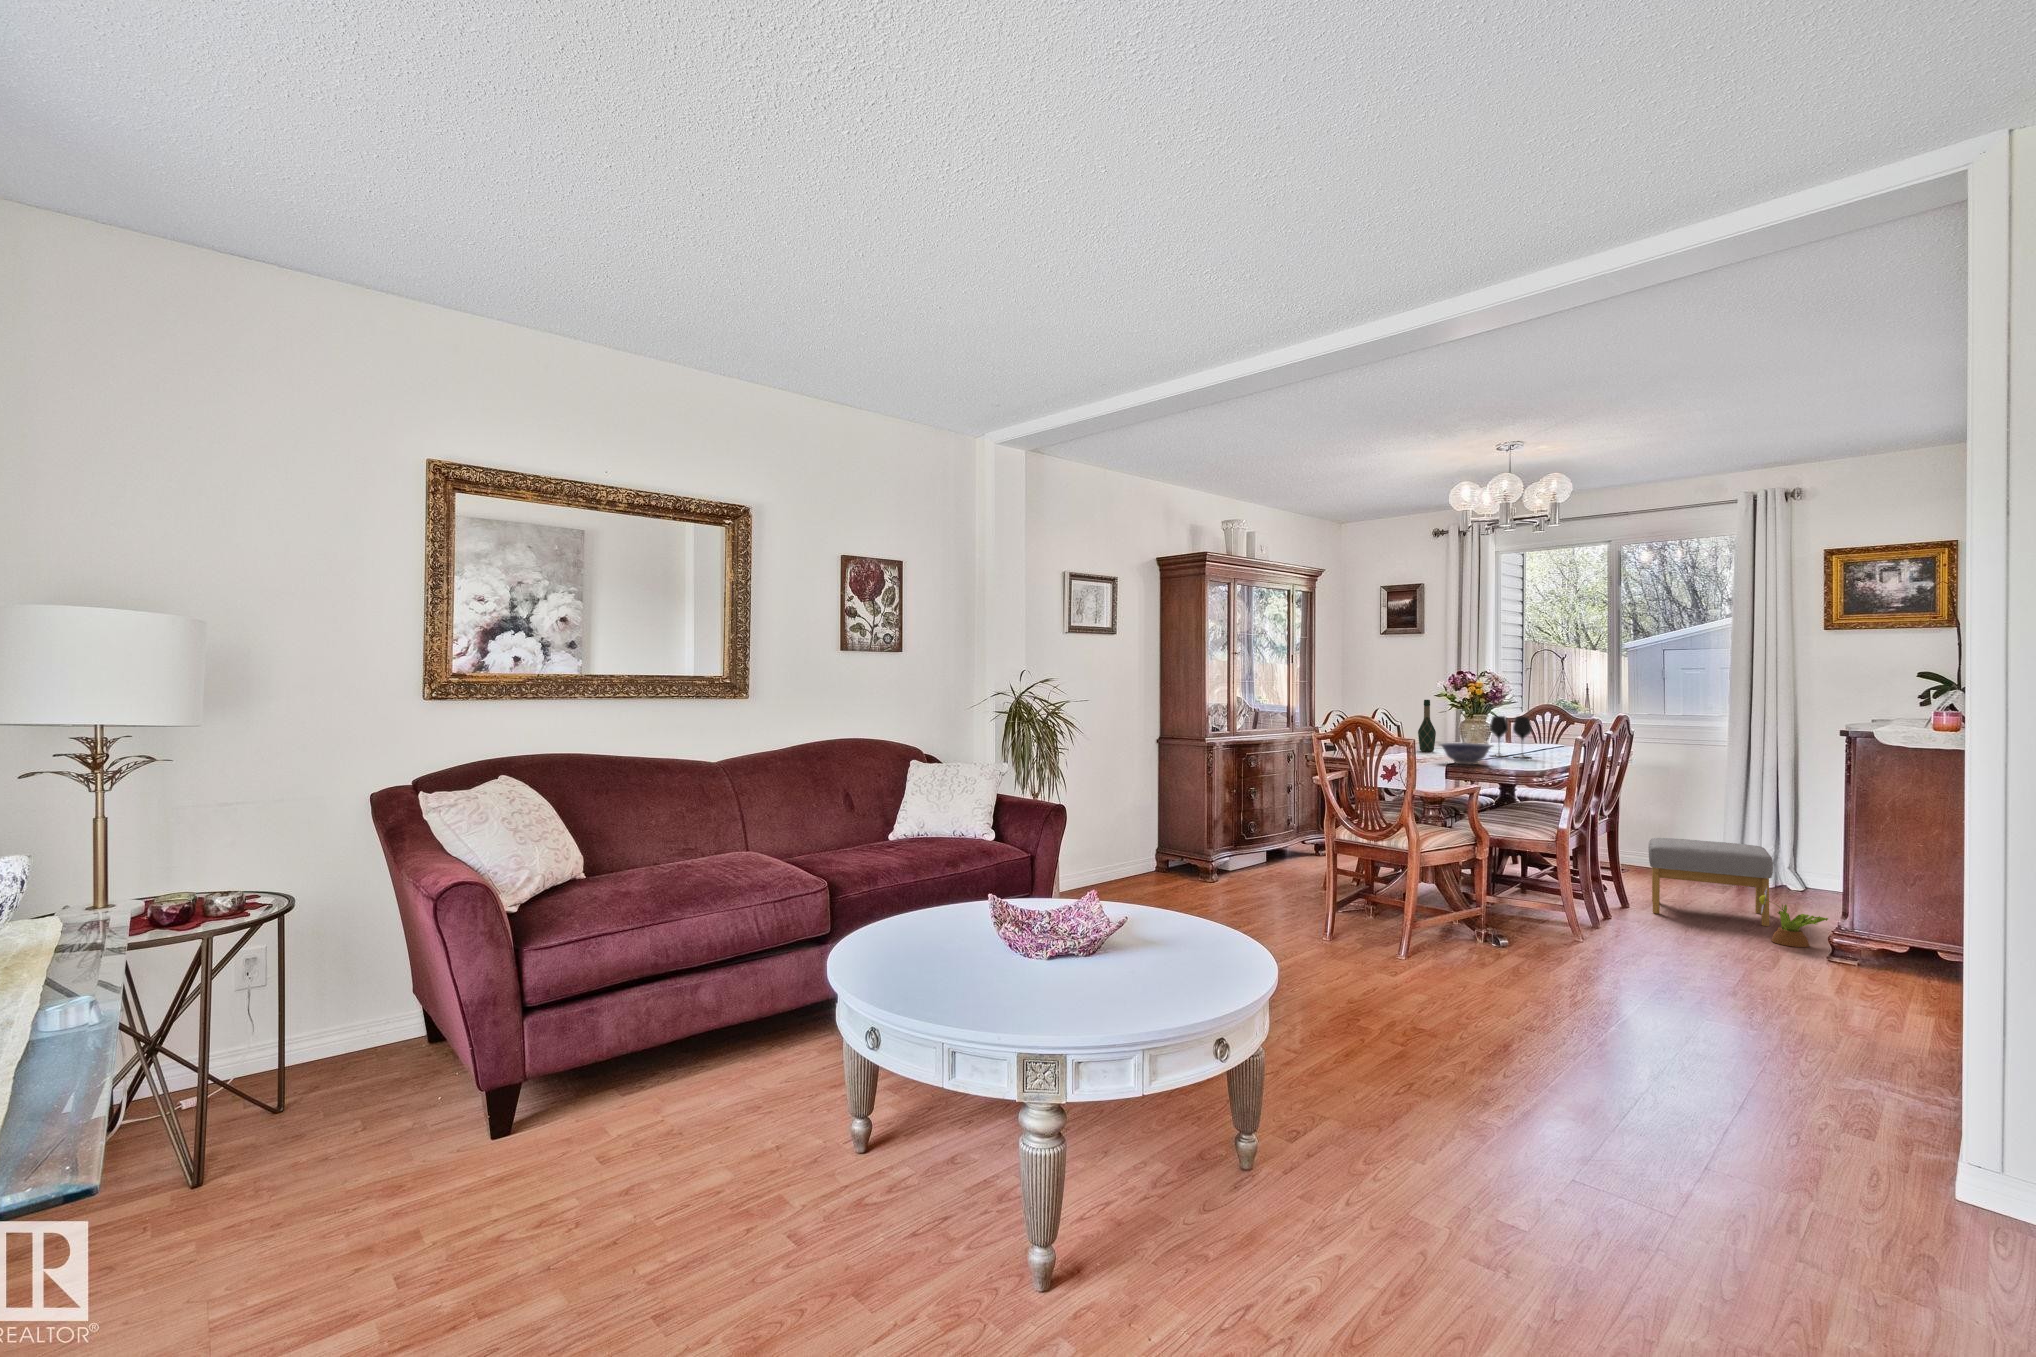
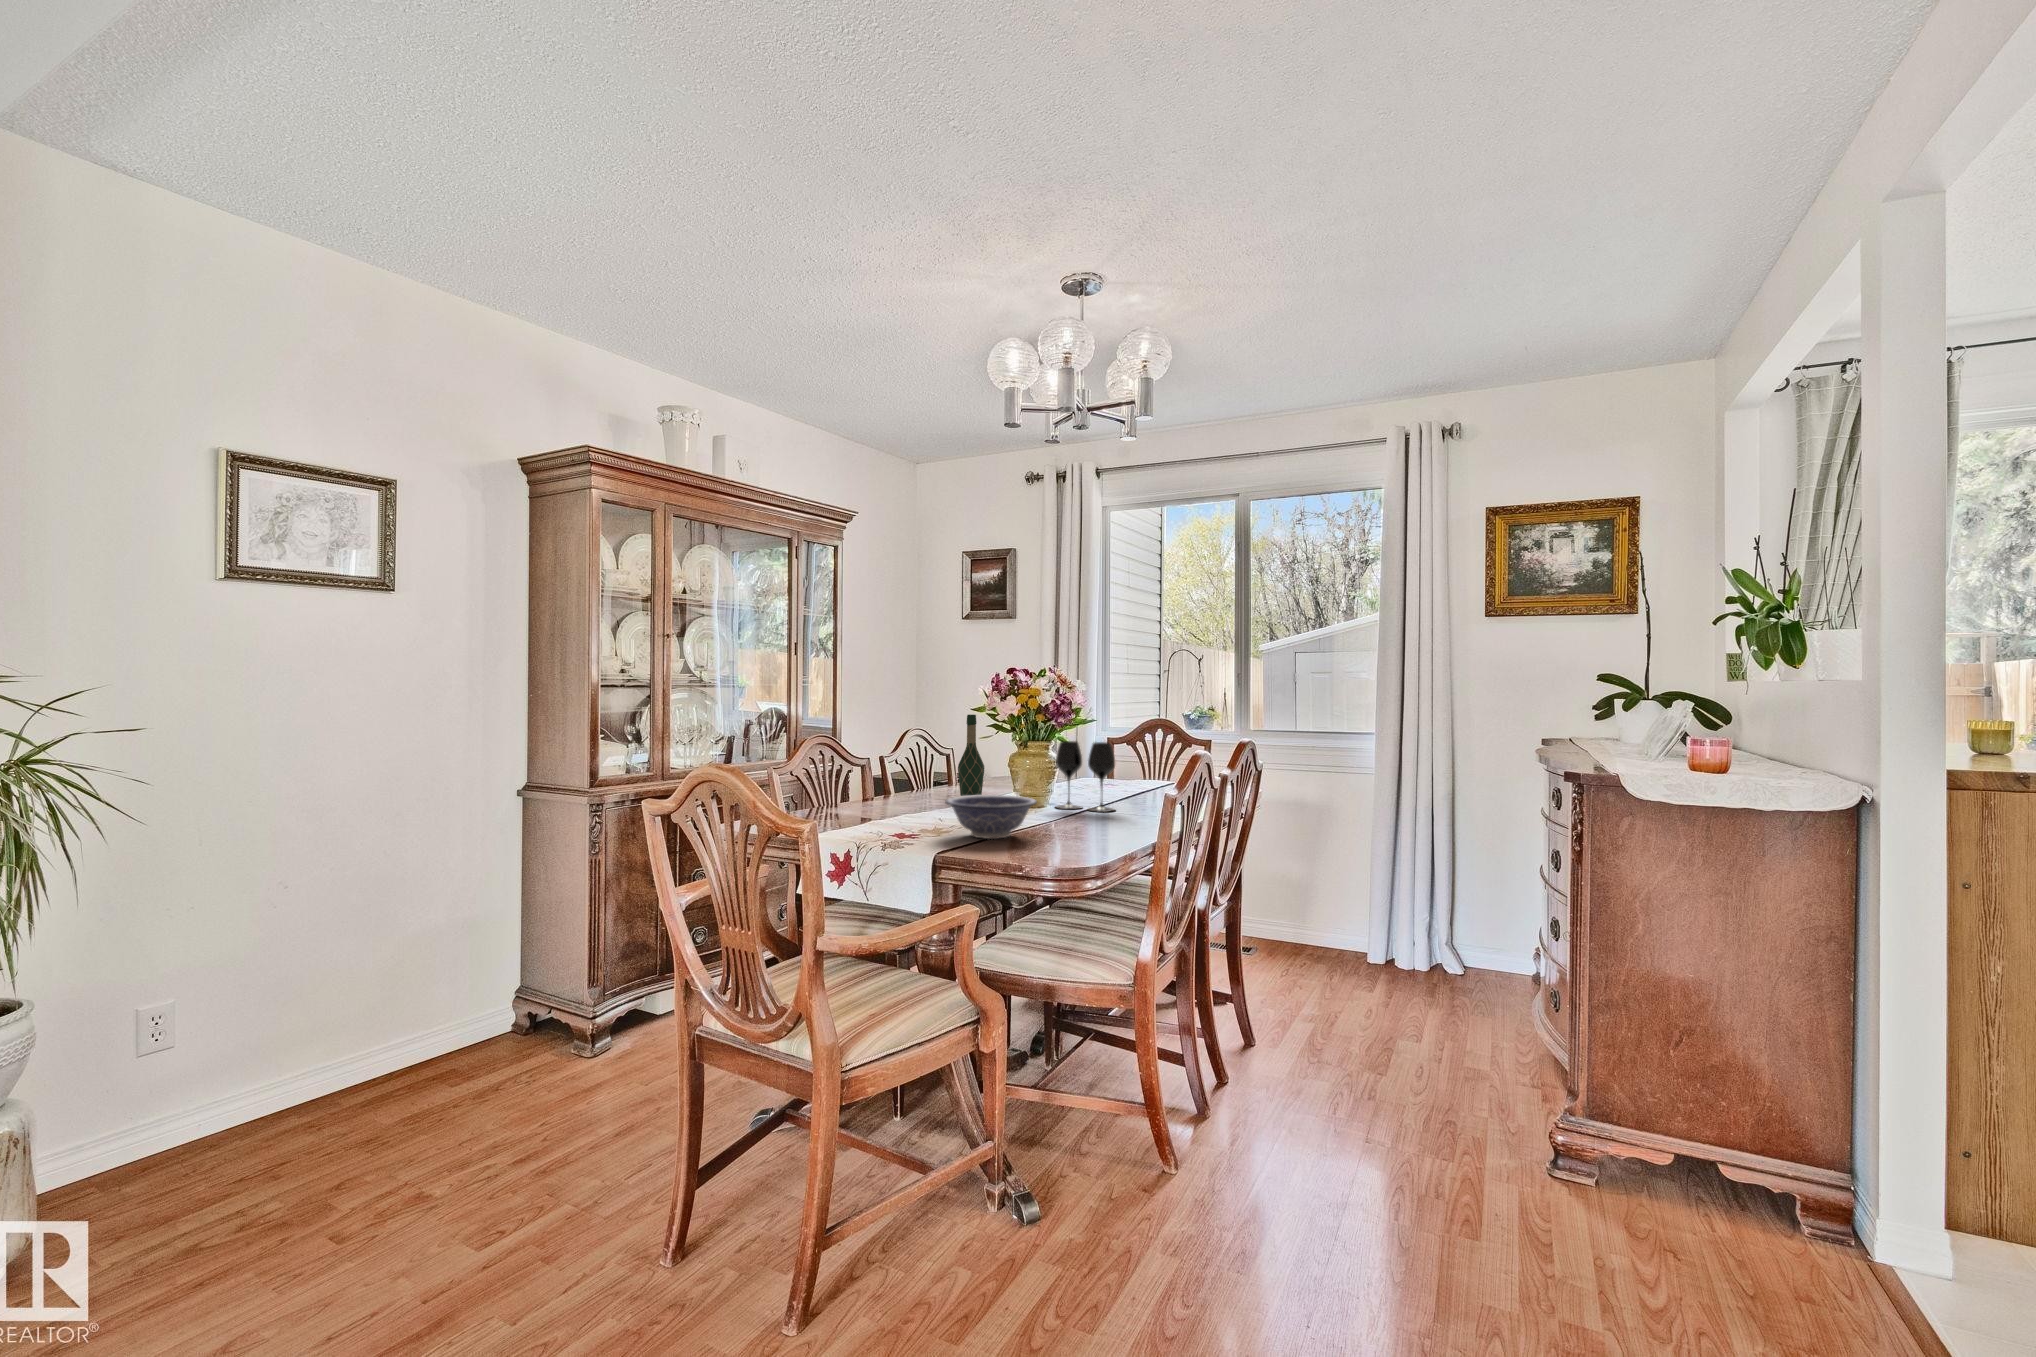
footstool: present [1648,838,1773,926] -> none [1280,926,1449,1075]
decorative plant: present [1759,888,1828,947] -> none [1440,1028,1541,1138]

